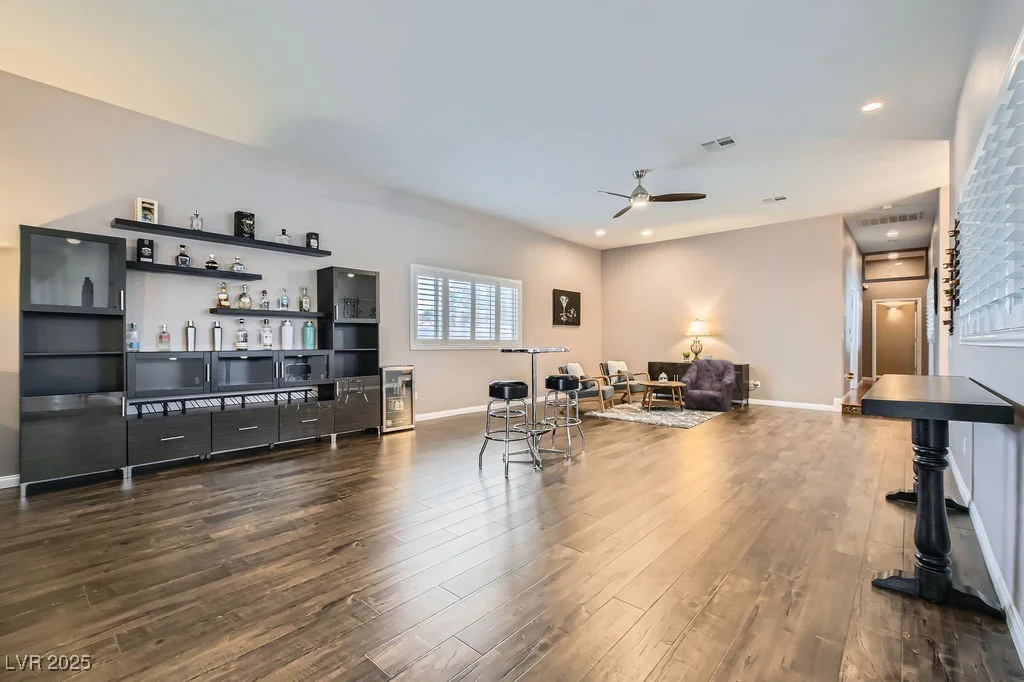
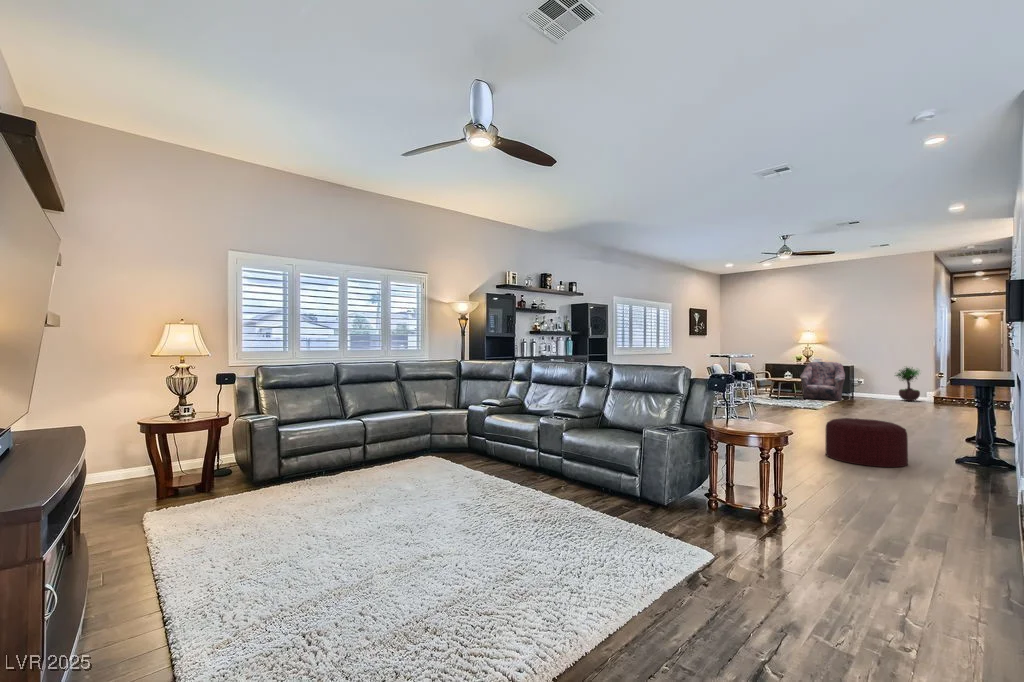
potted tree: none [794,361,829,411] -> present [896,367,920,401]
ottoman: none [602,479,765,629] -> present [825,418,908,467]

